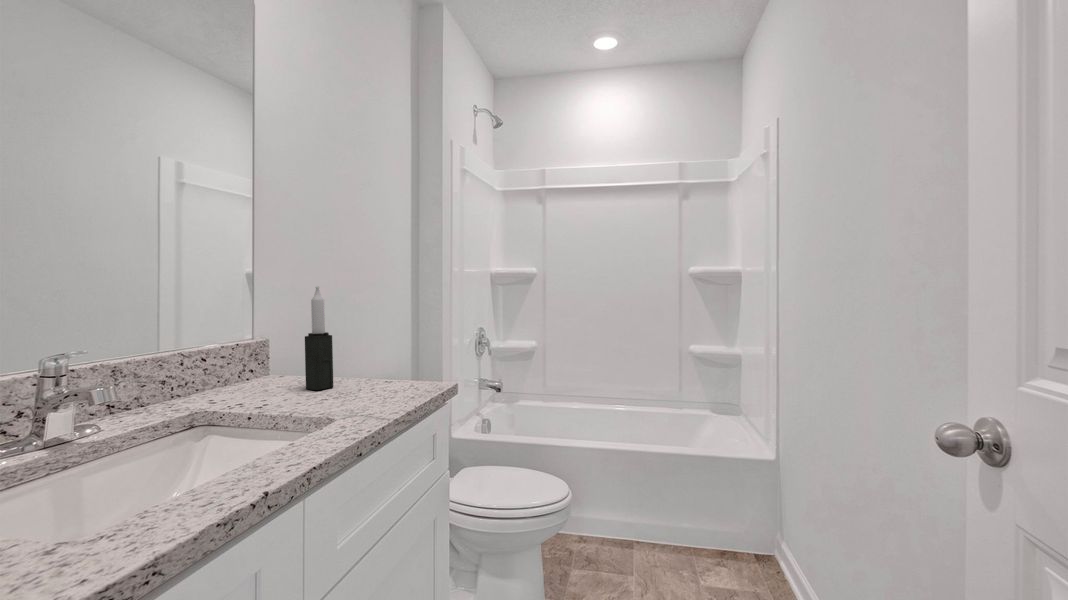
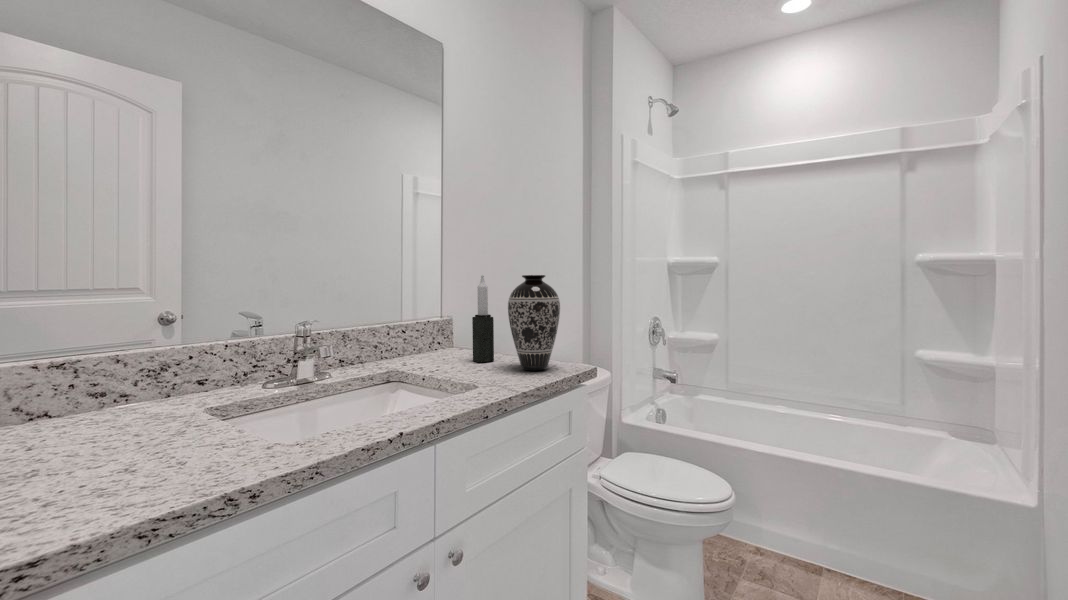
decorative vase: none [356,286,418,394] -> present [508,275,560,370]

